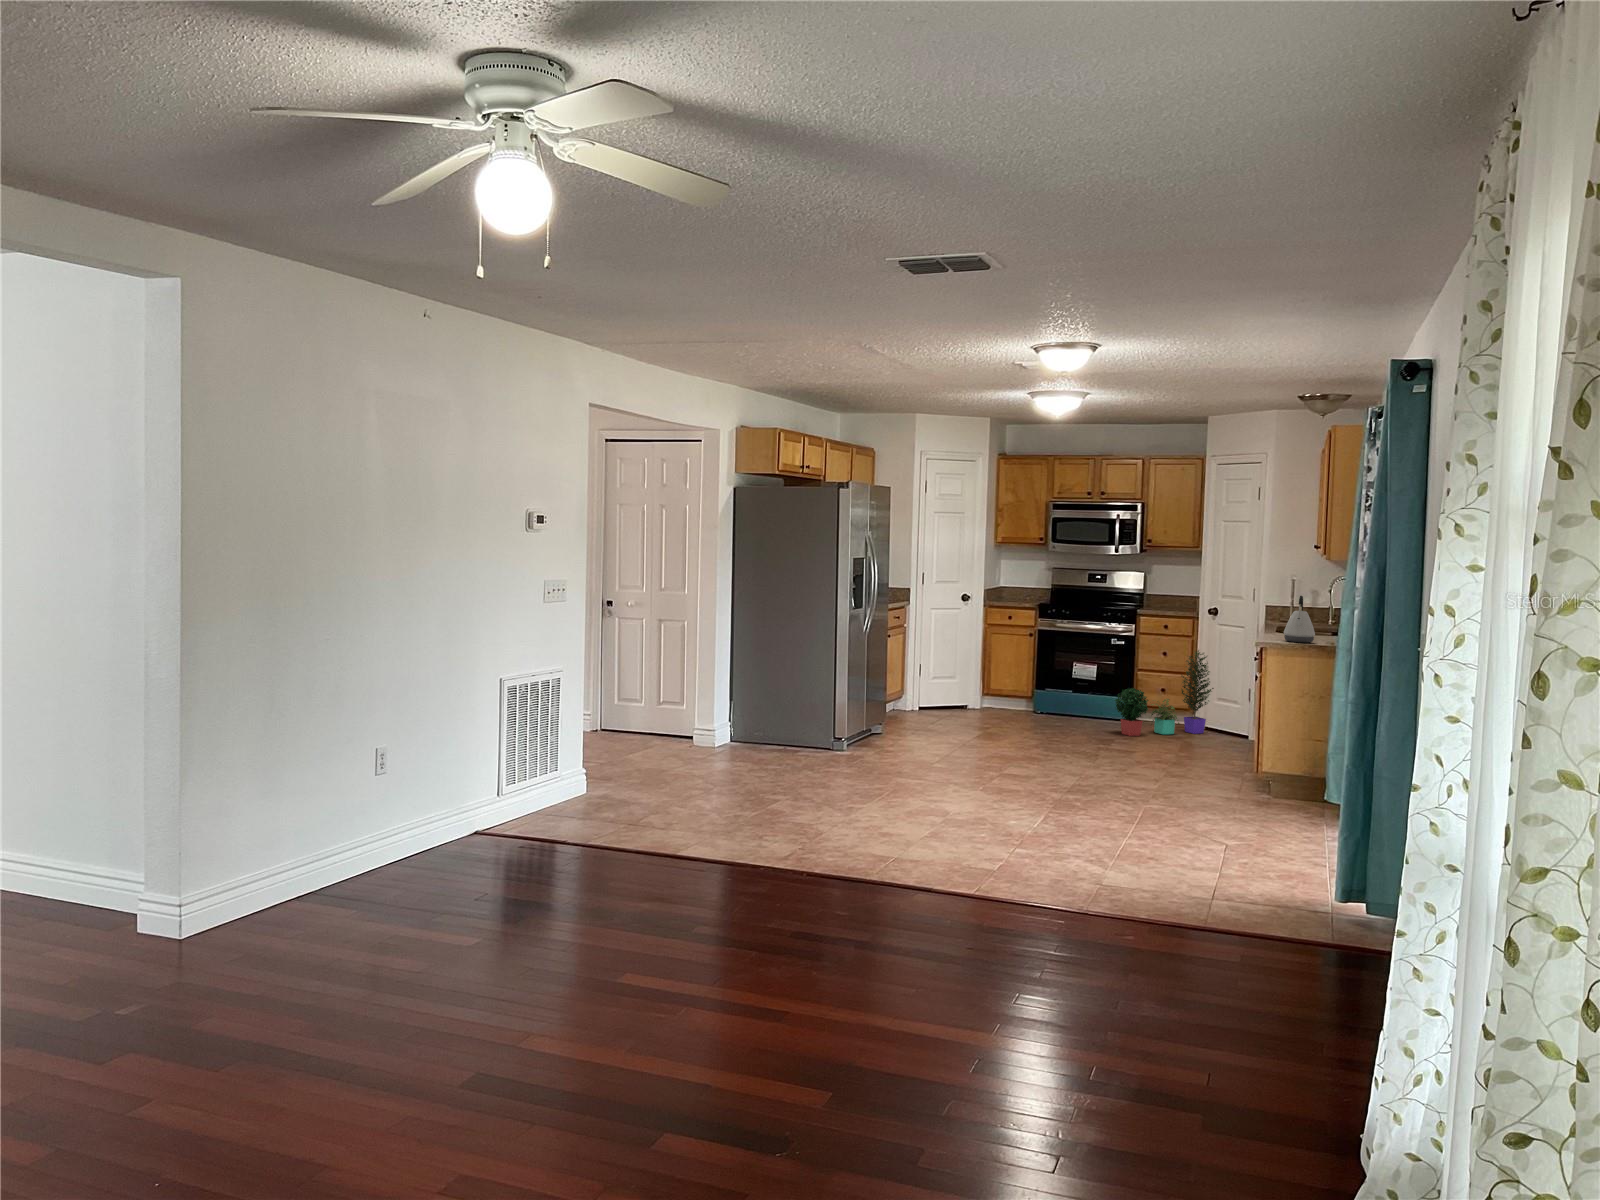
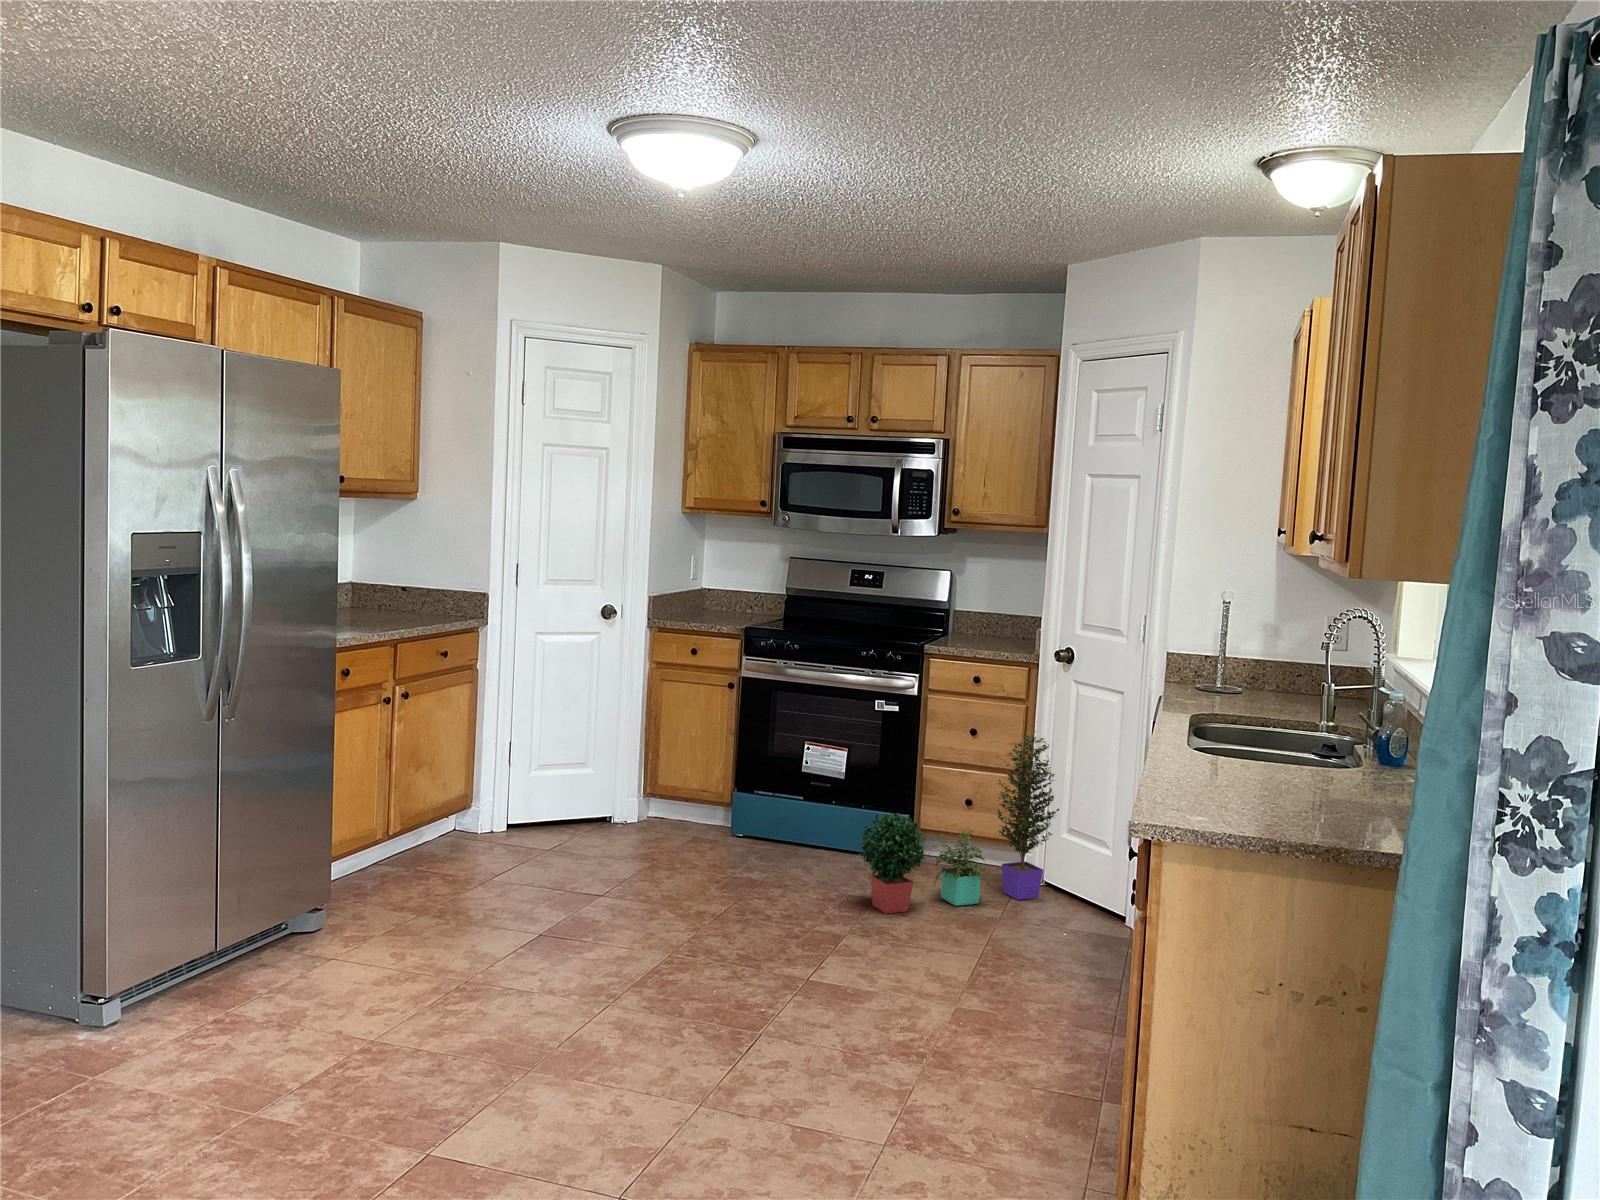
kettle: present [1284,596,1315,643] -> none [1200,681,1288,819]

